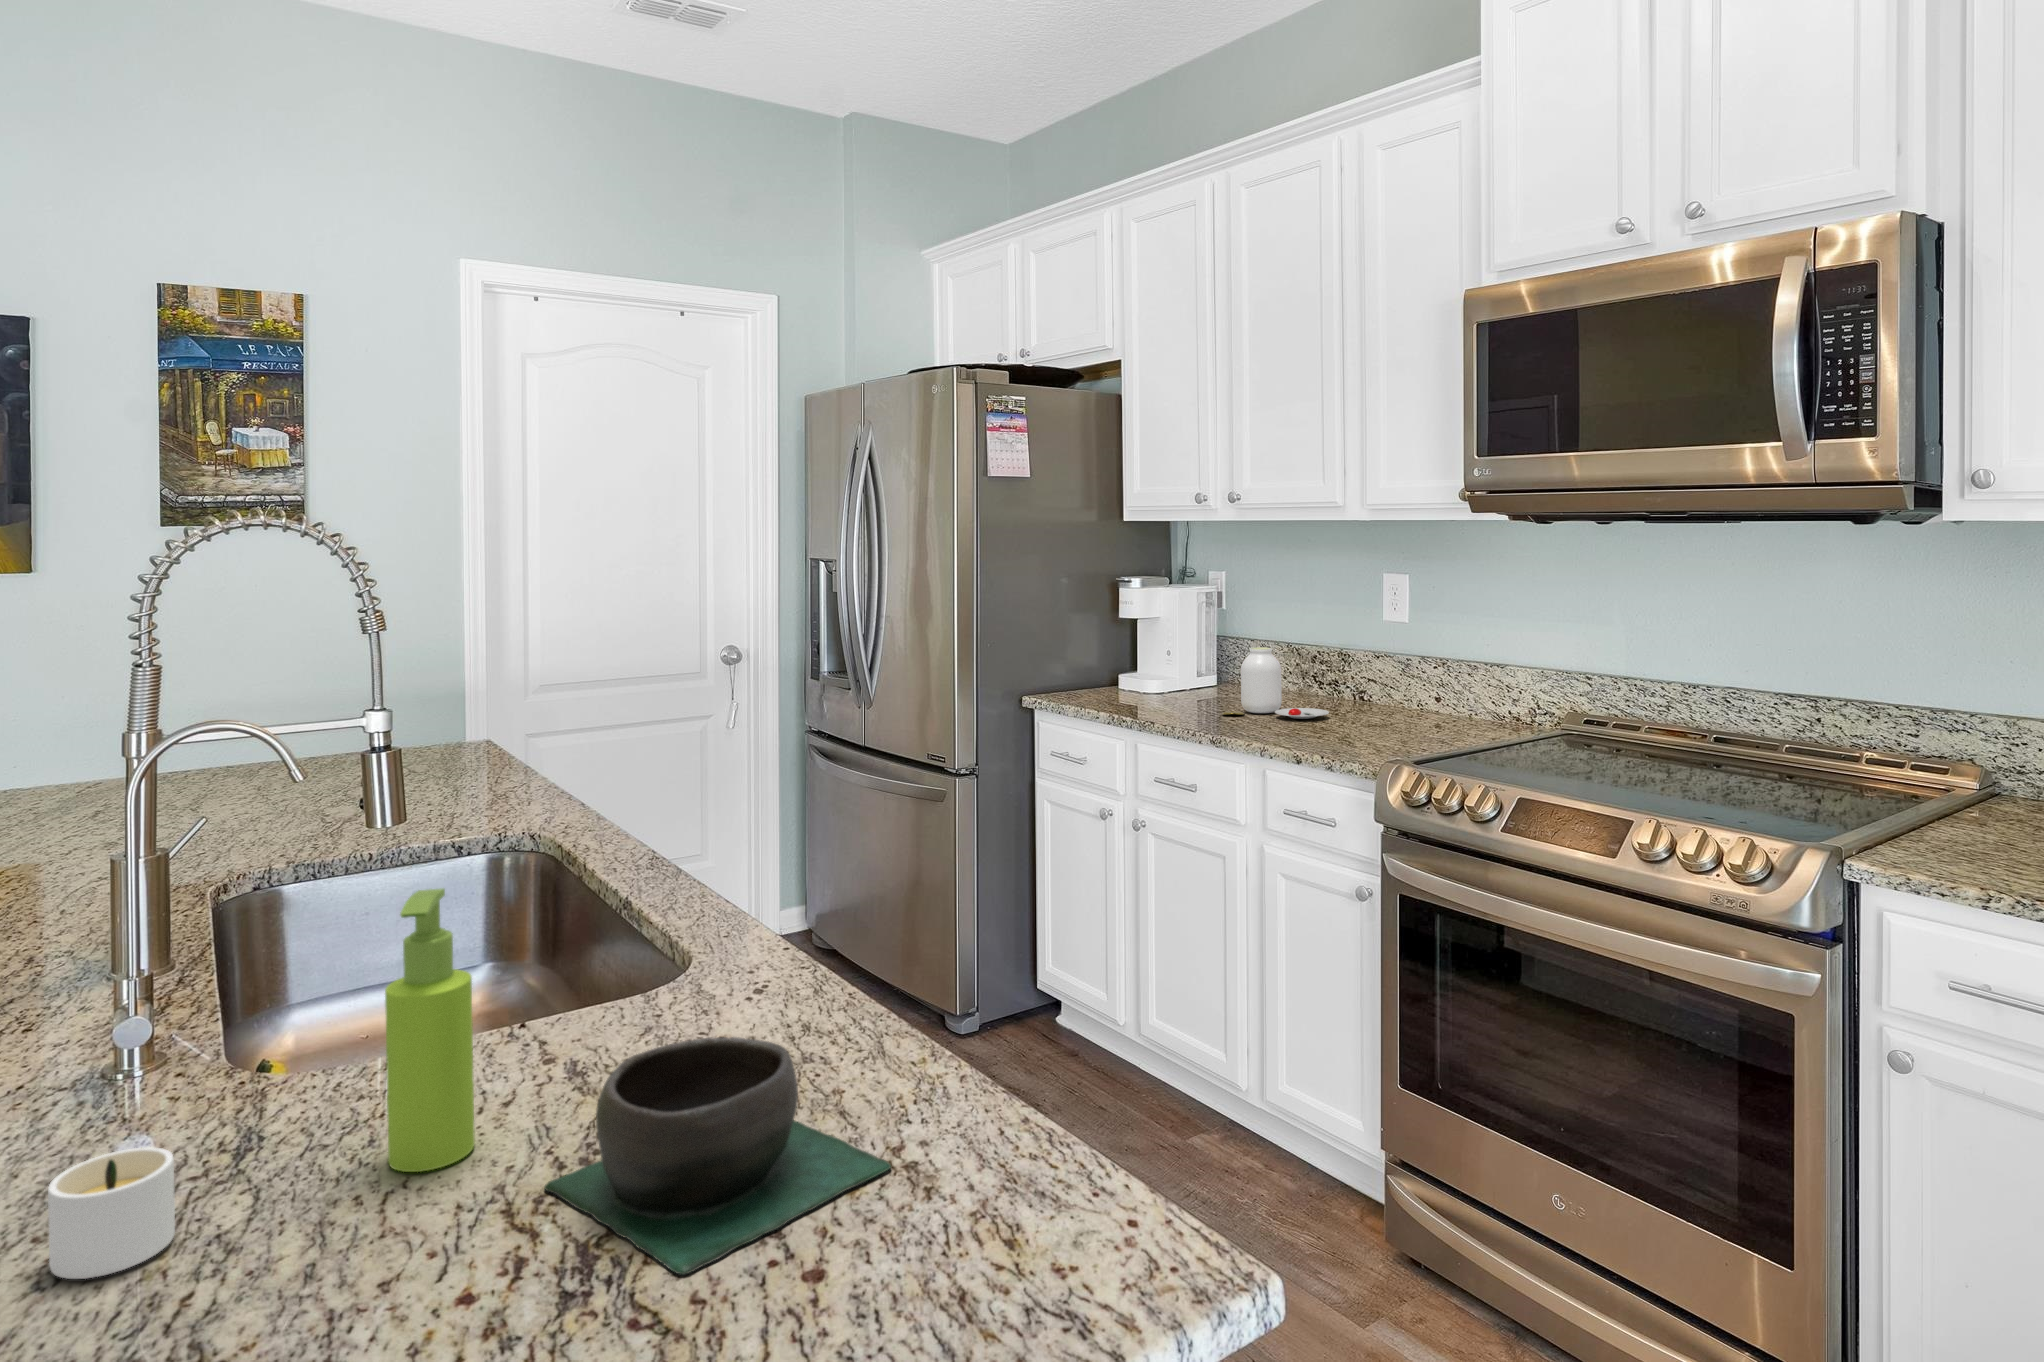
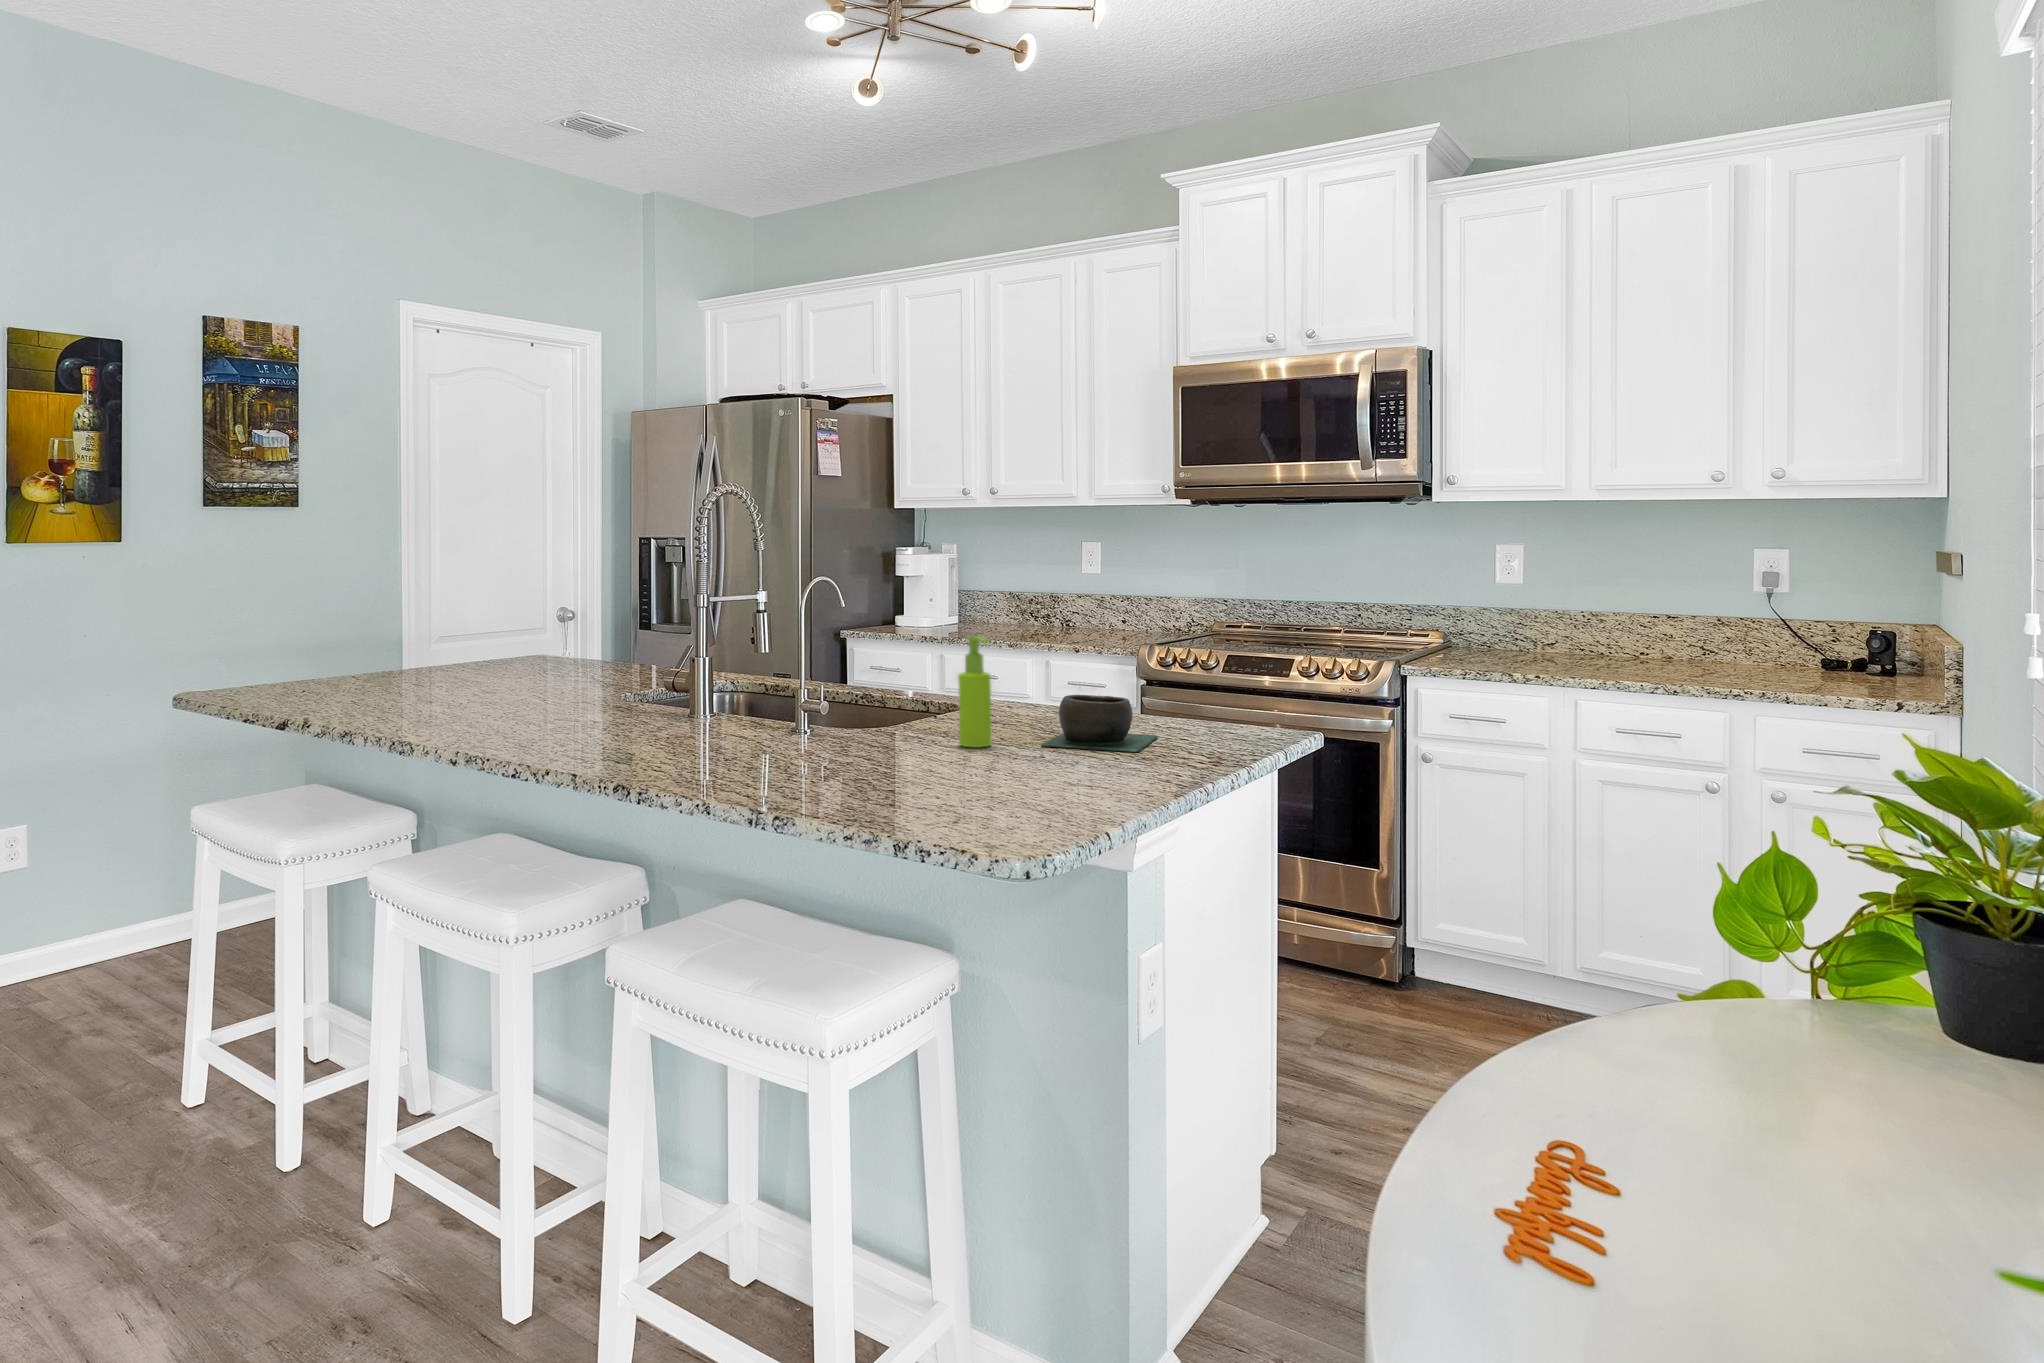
jar: present [1222,647,1329,719] -> none [984,590,1056,635]
candle: present [48,1147,175,1279] -> none [905,725,960,764]

